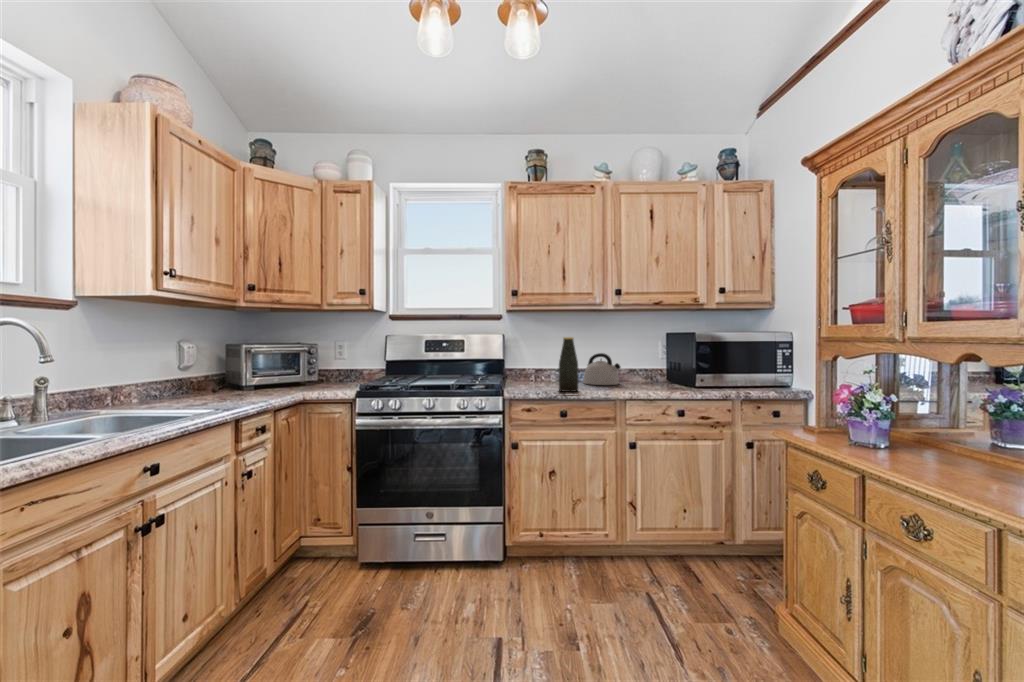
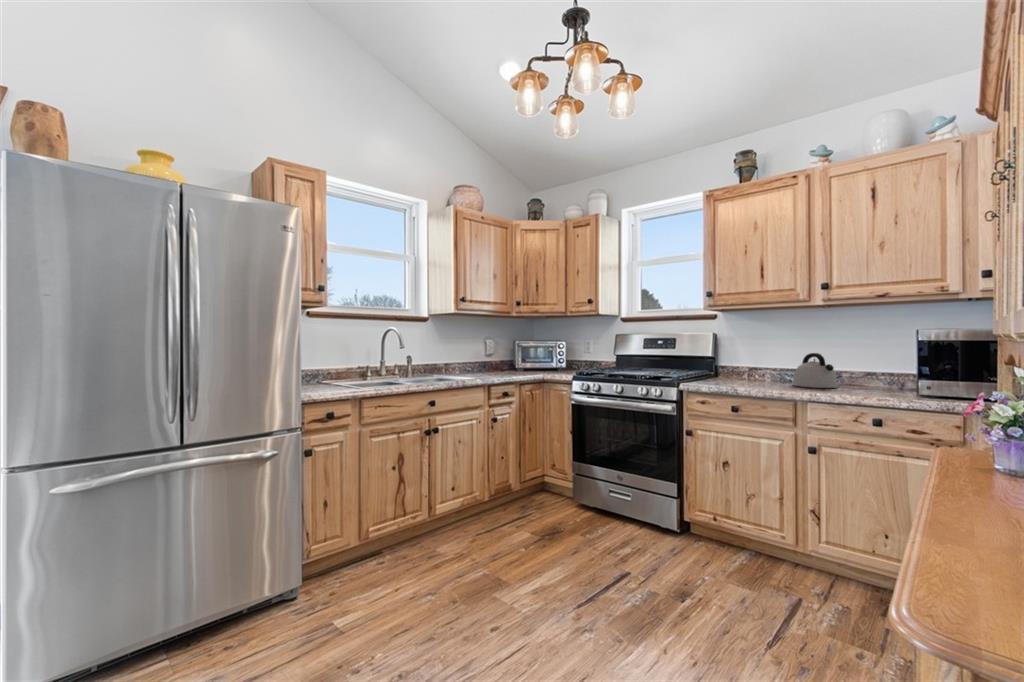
bottle: present [559,337,578,392] -> none [738,336,759,389]

